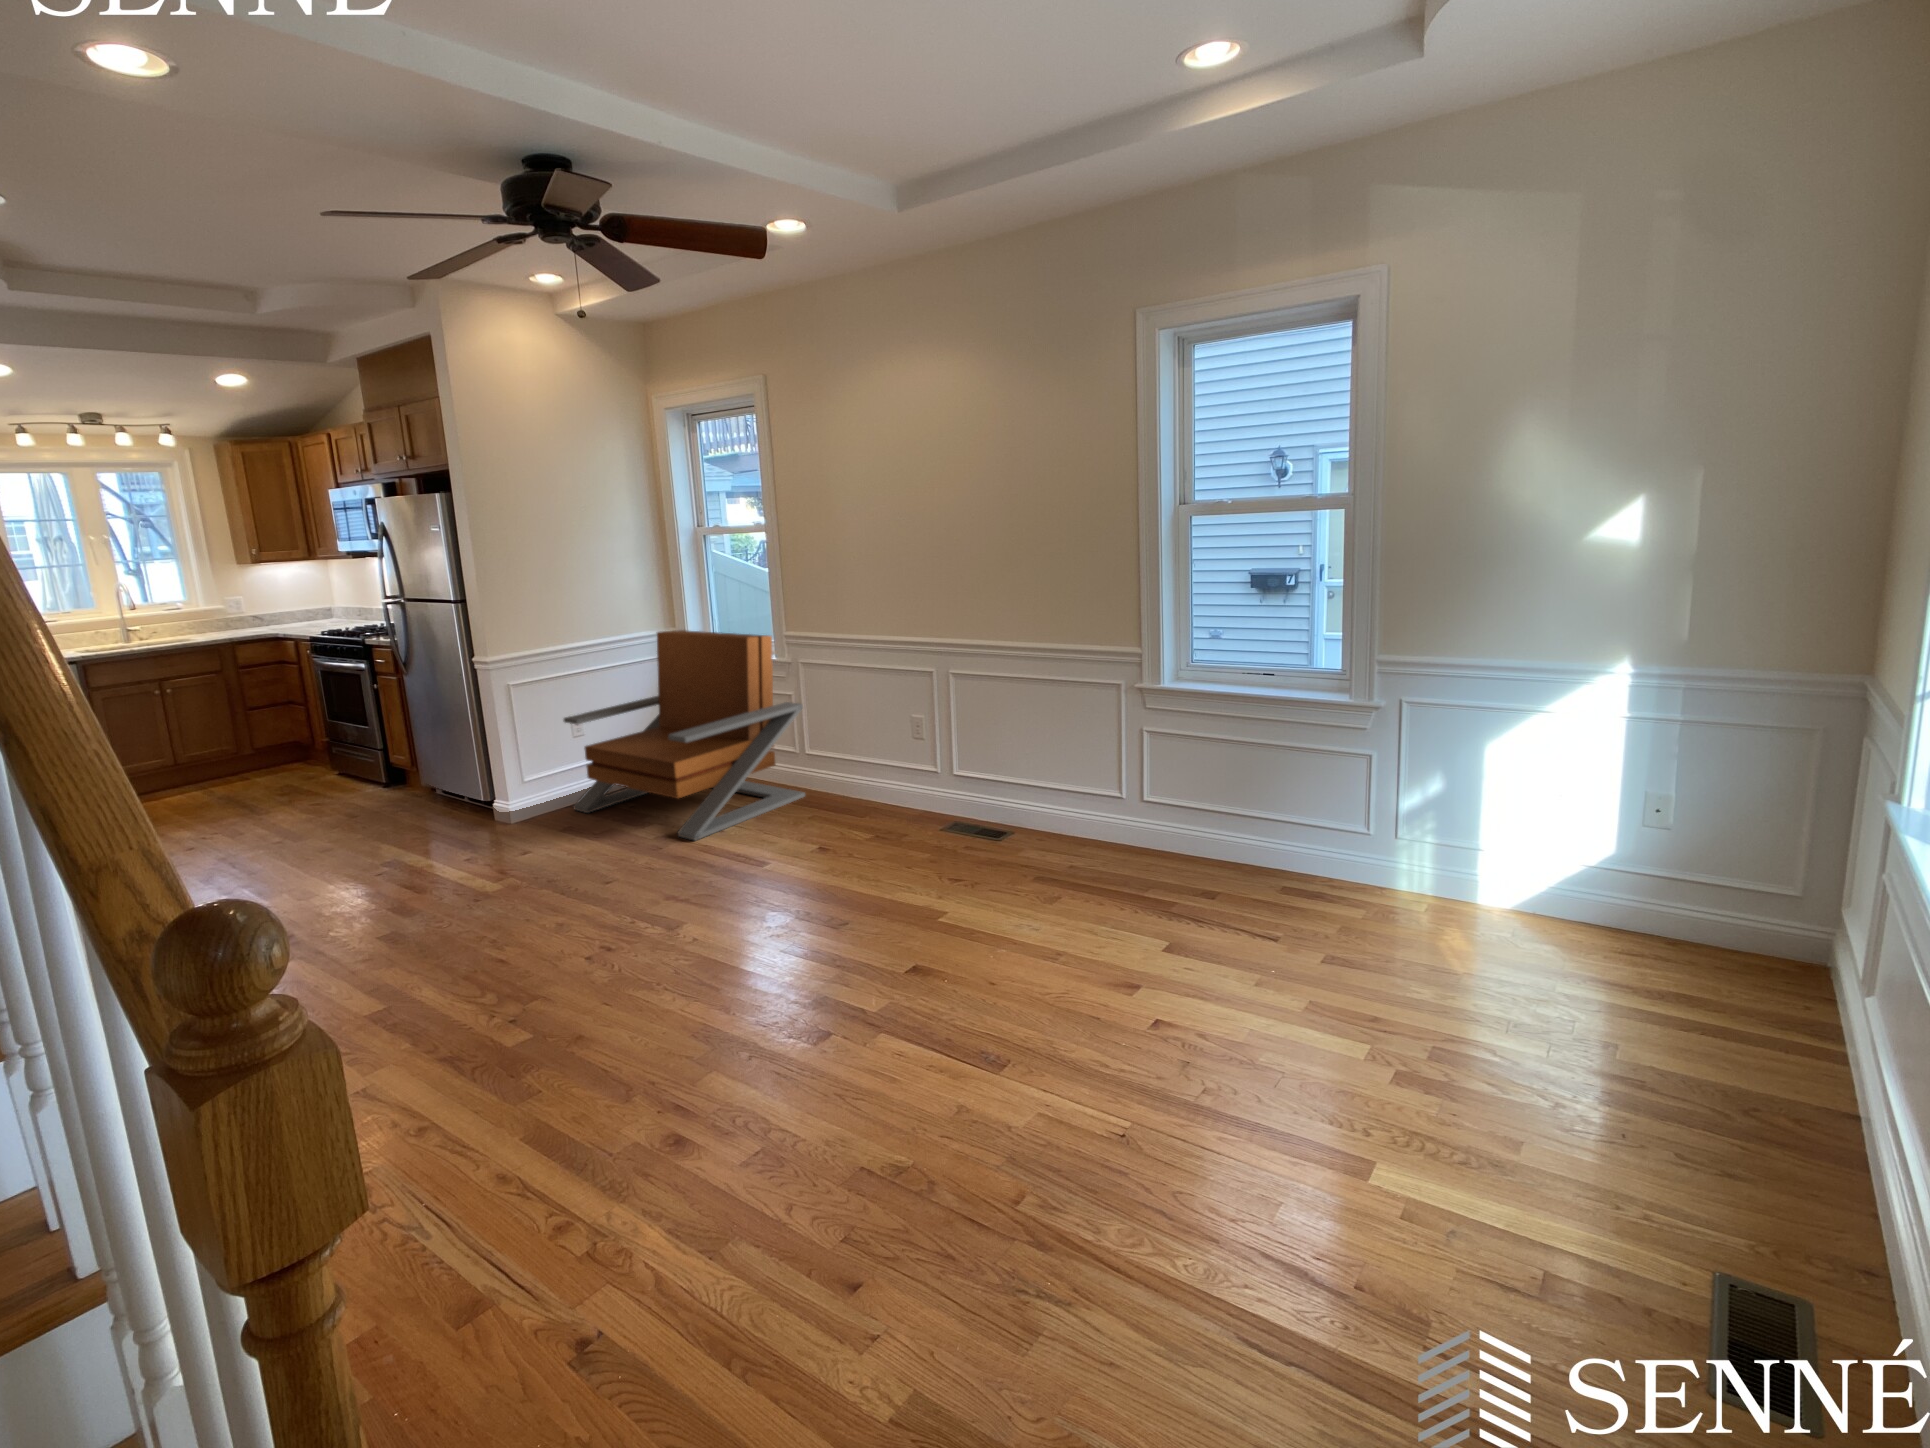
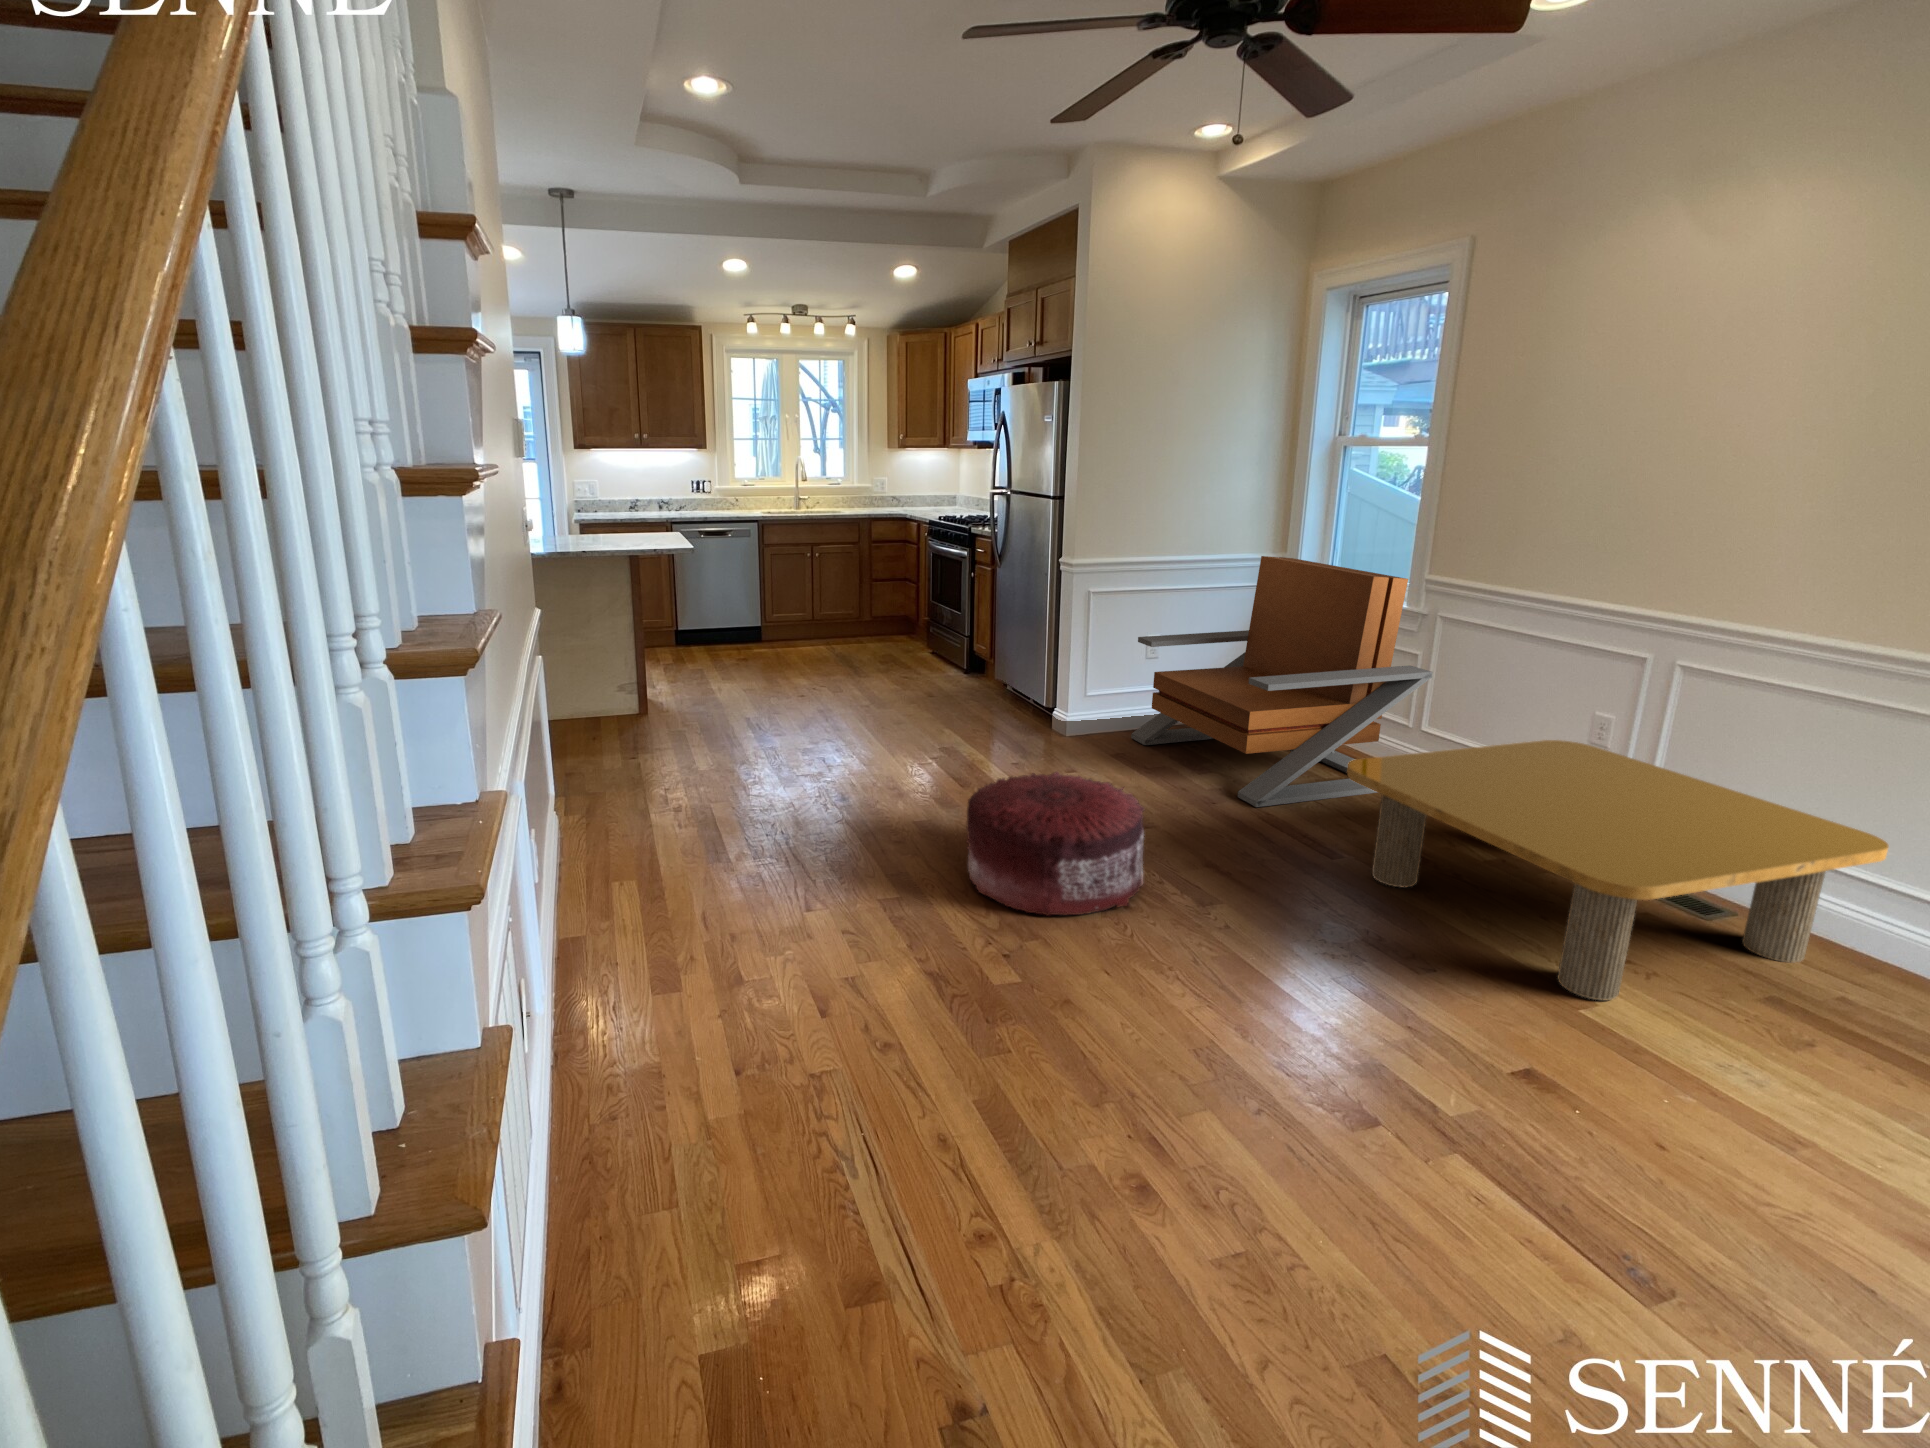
coffee table: none [758,736,1070,908] -> present [1347,740,1889,1000]
pouf: none [436,849,617,986] -> present [966,771,1145,916]

